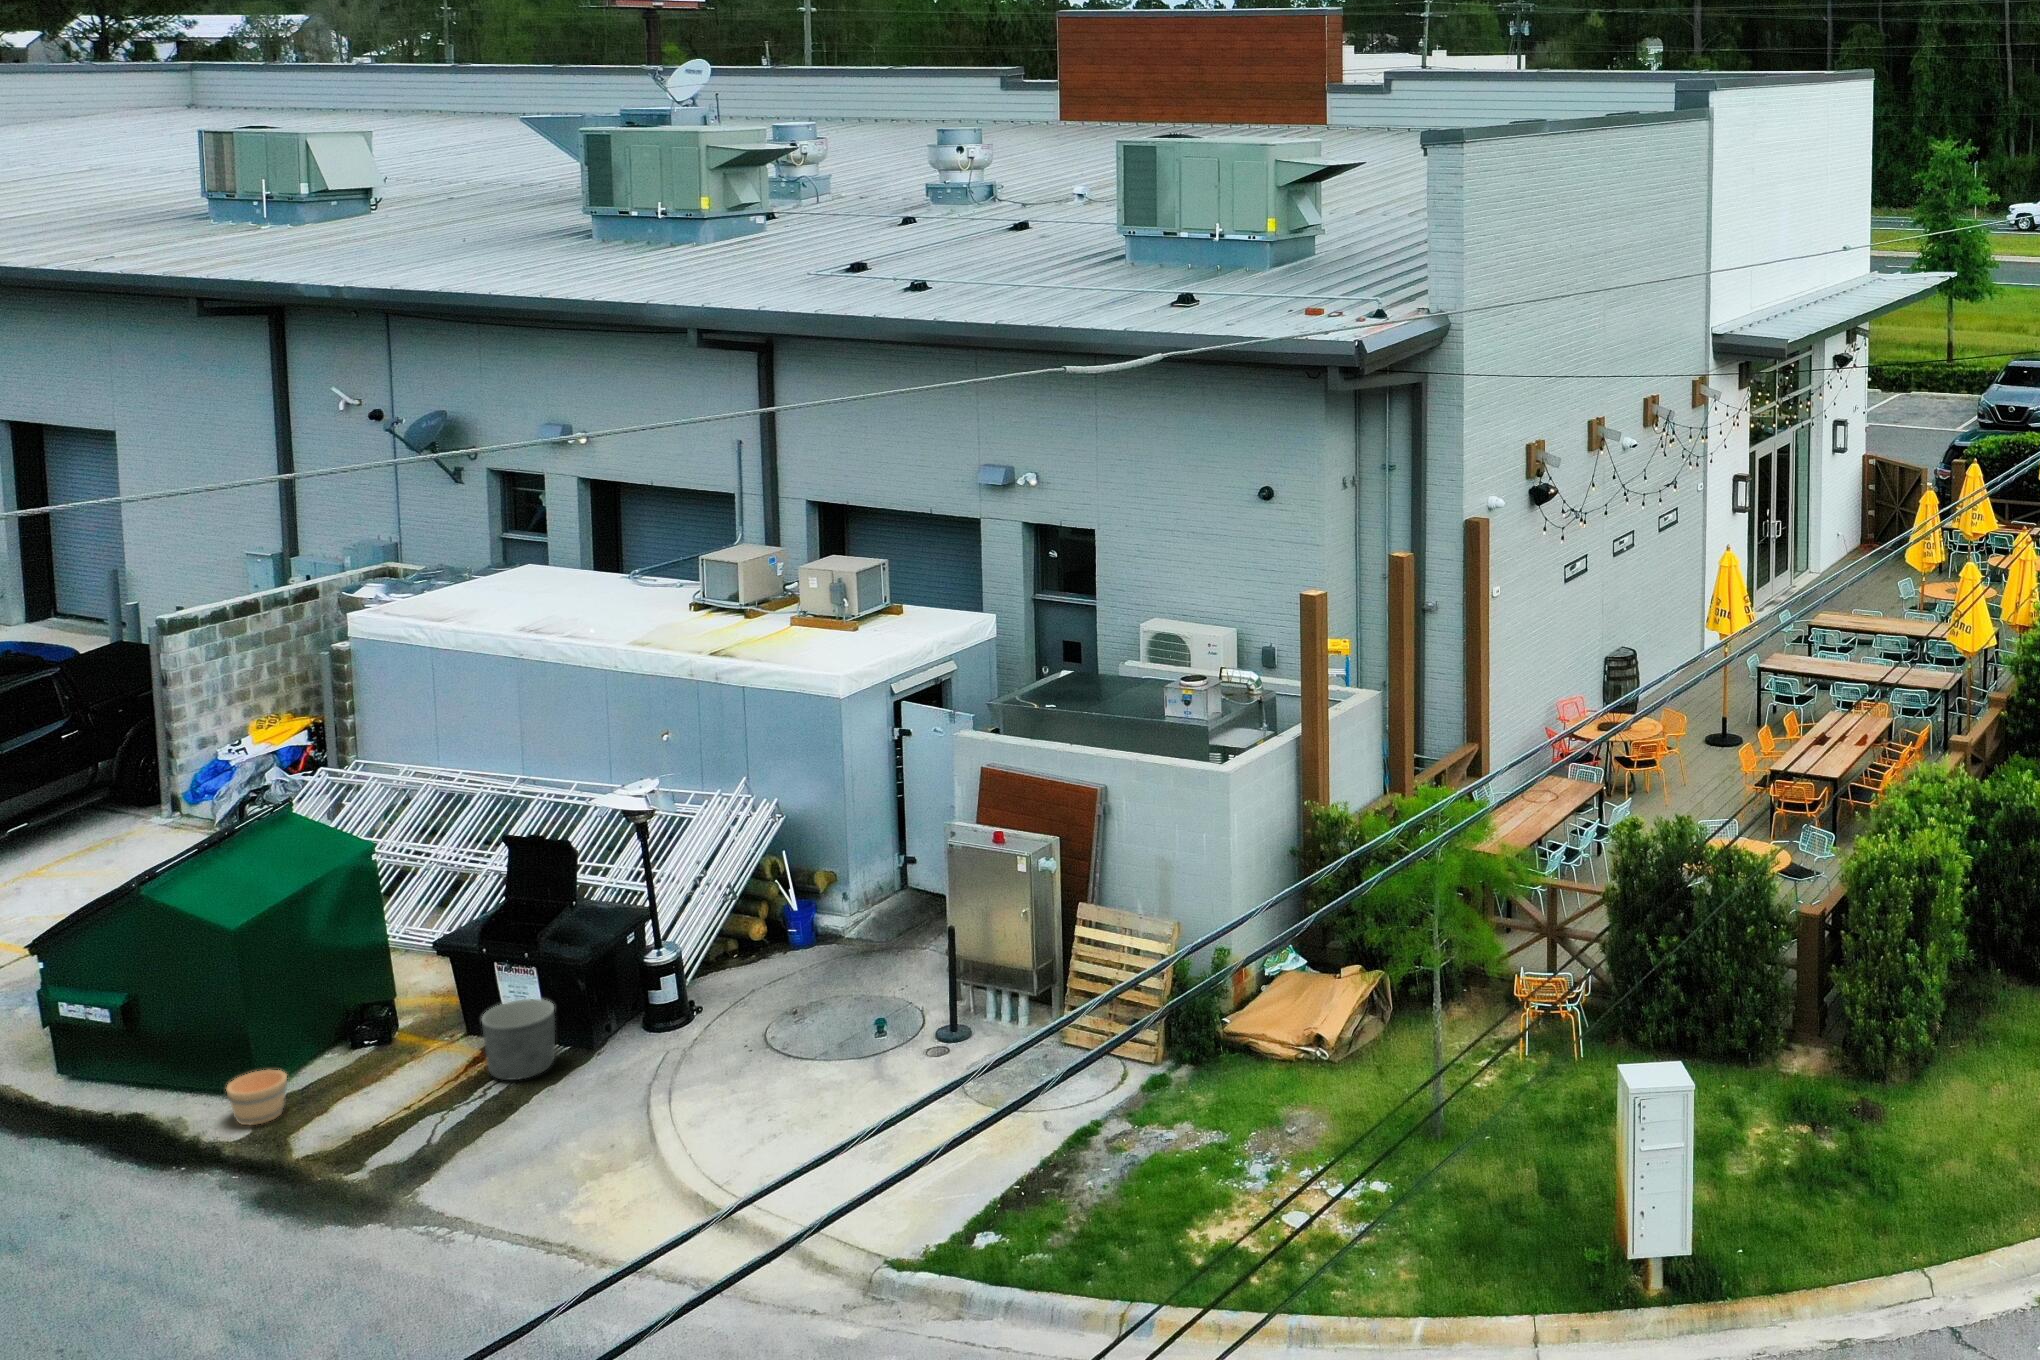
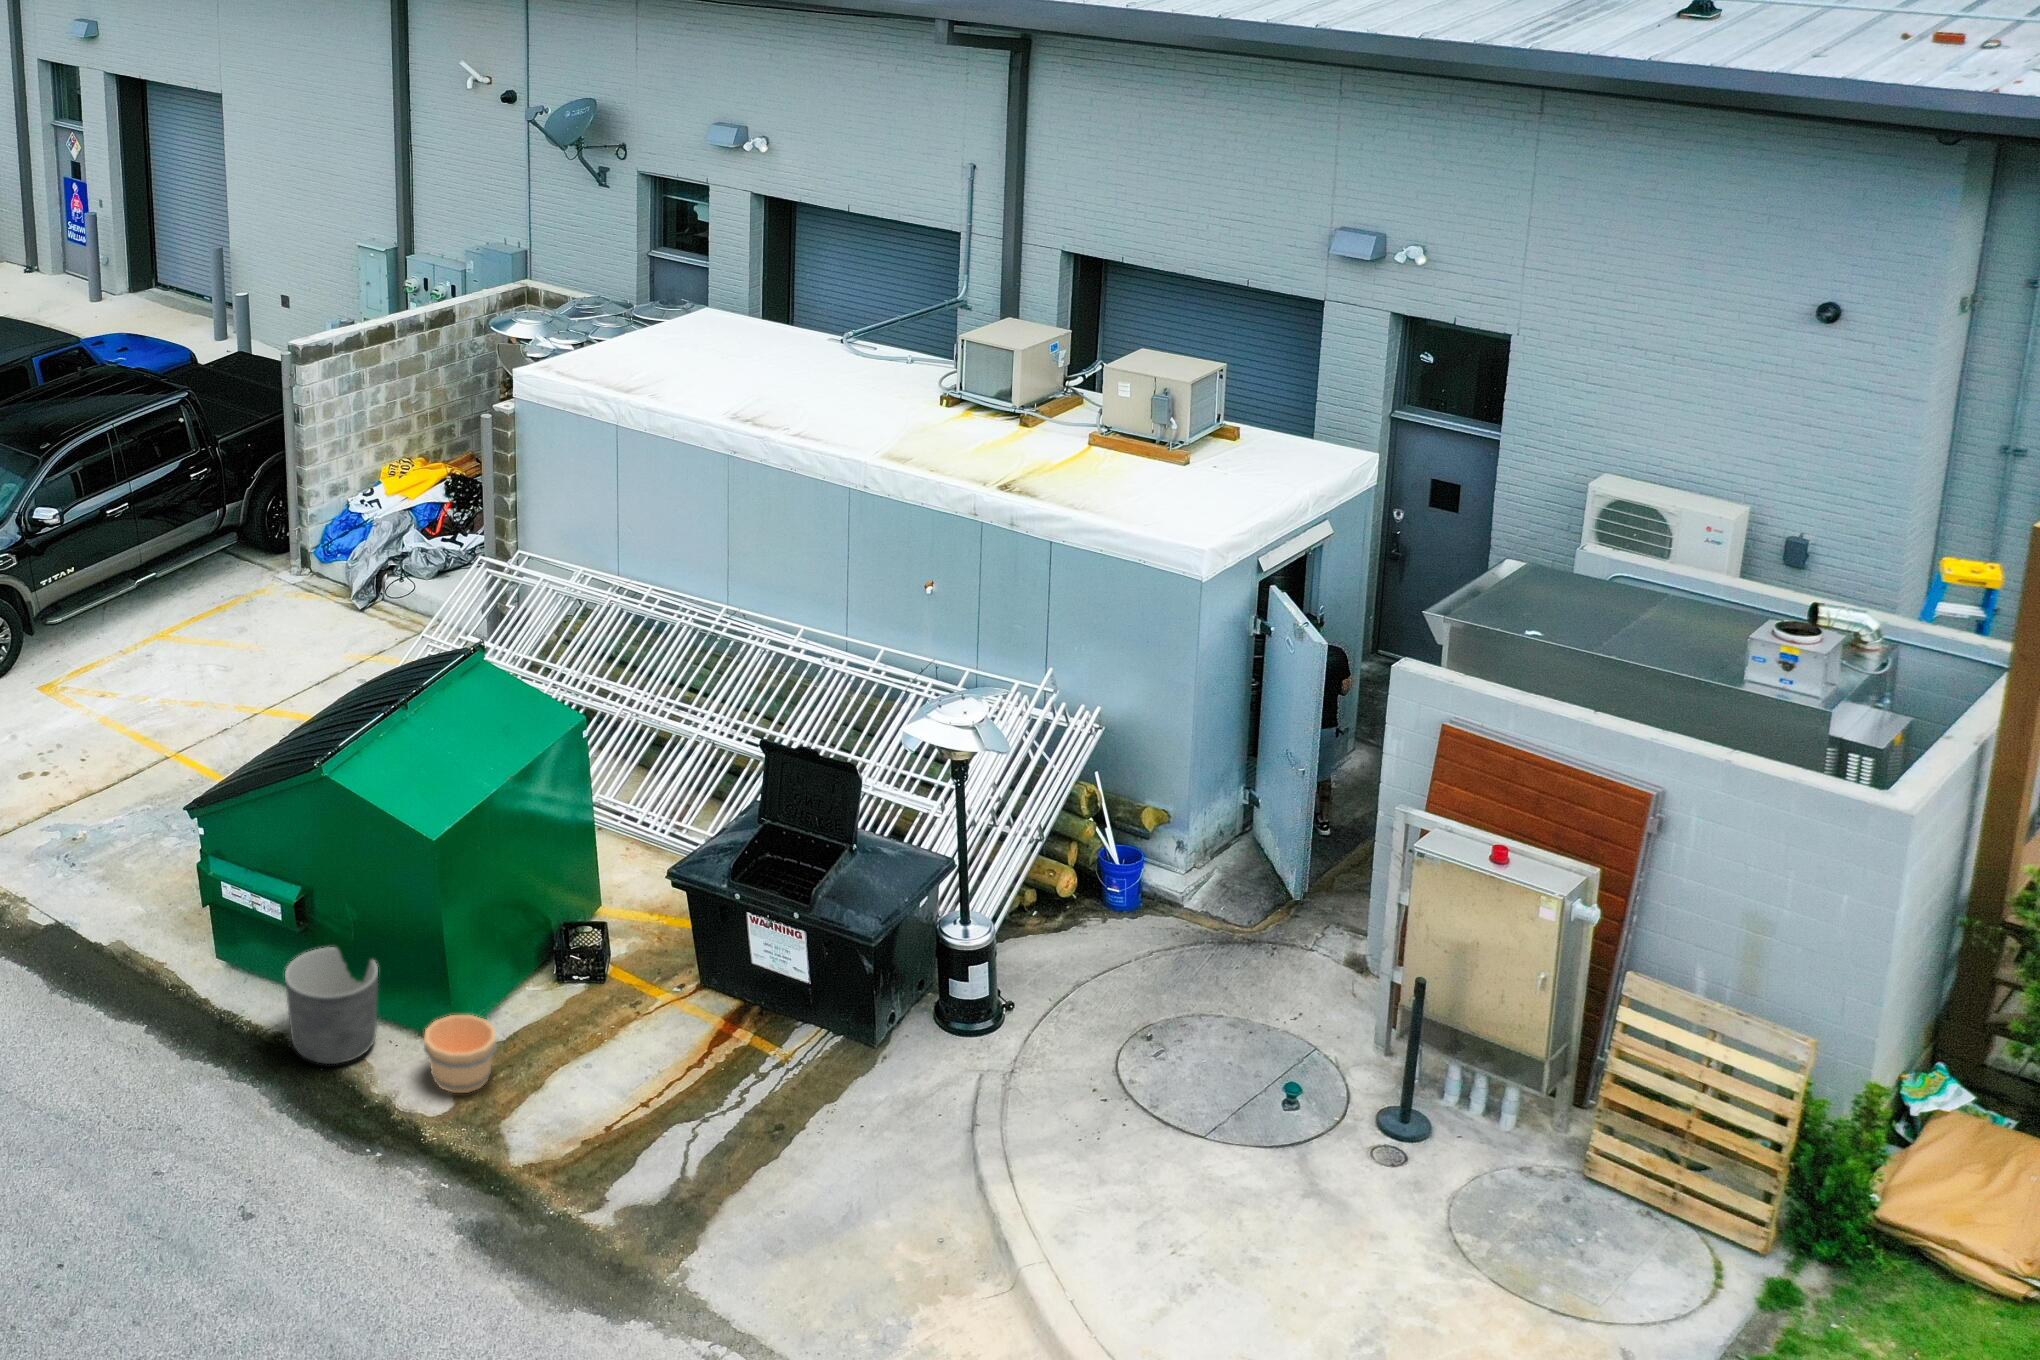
planter: present [482,999,555,1080] -> present [285,947,378,1064]

